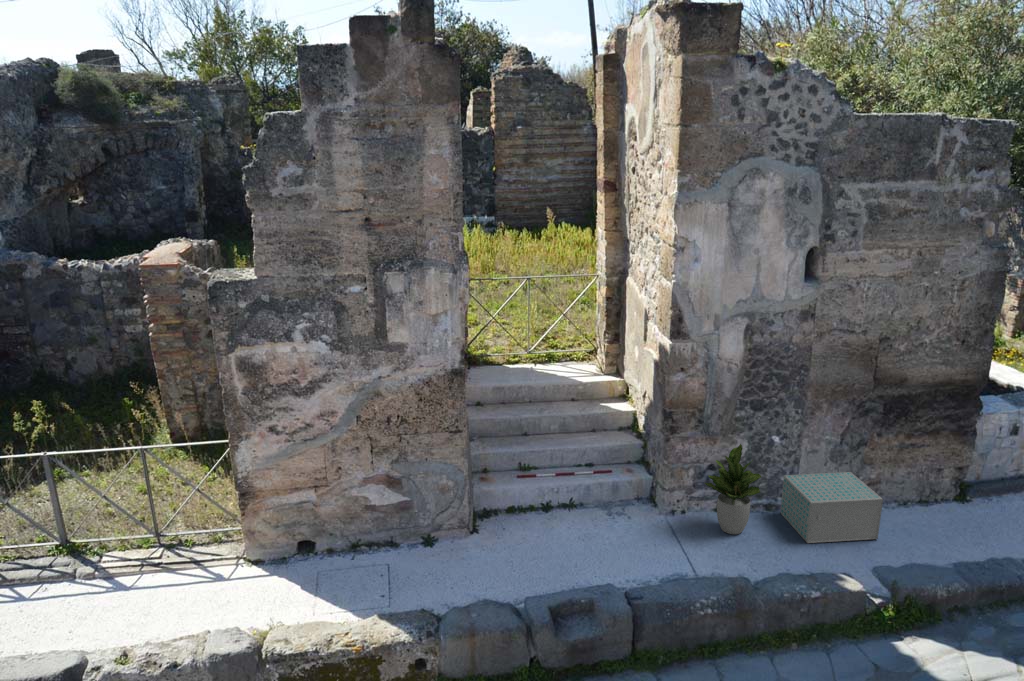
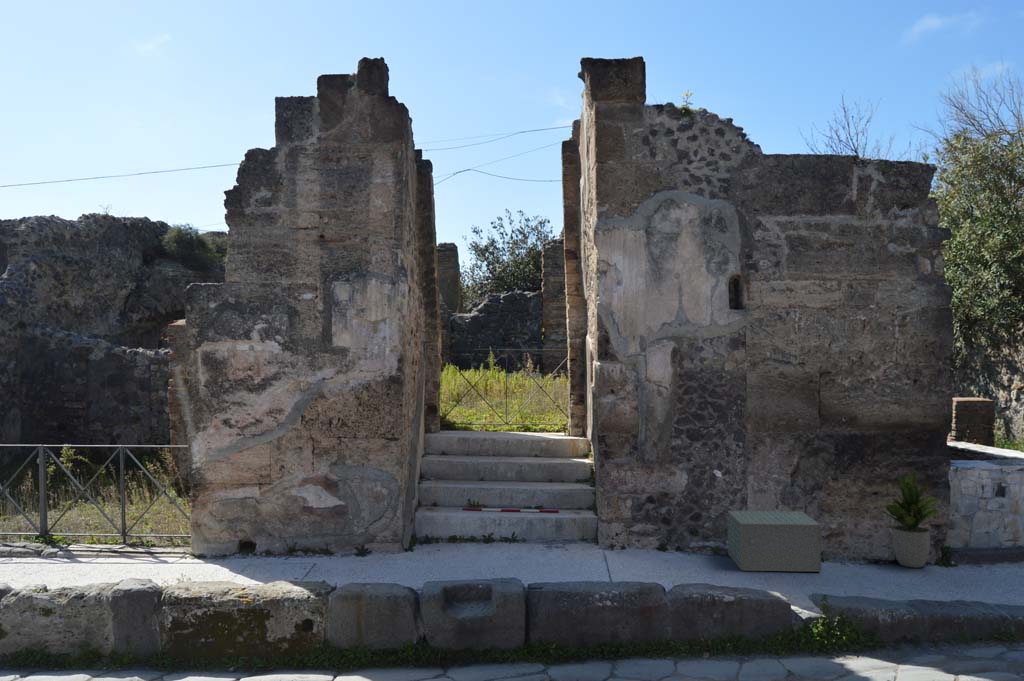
potted plant: present [705,444,761,534] -> present [881,470,939,568]

